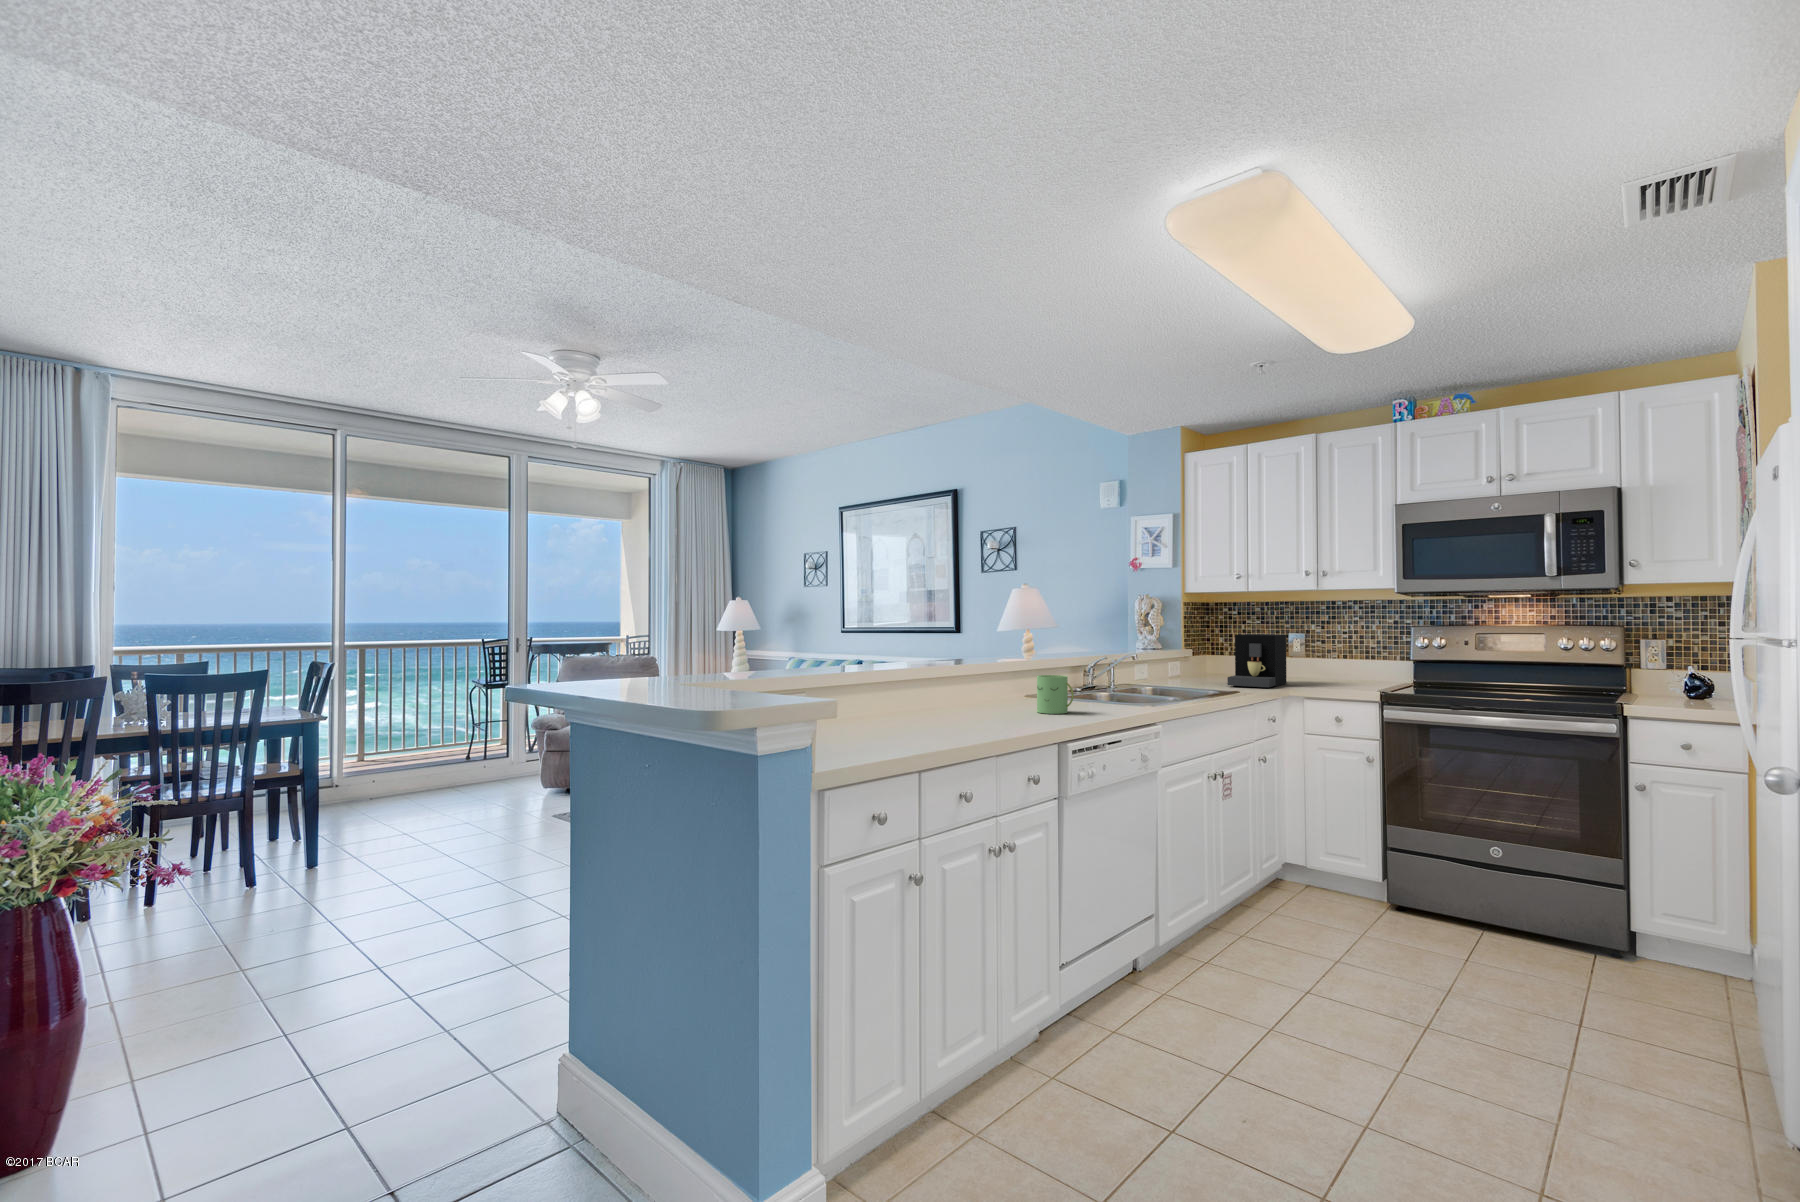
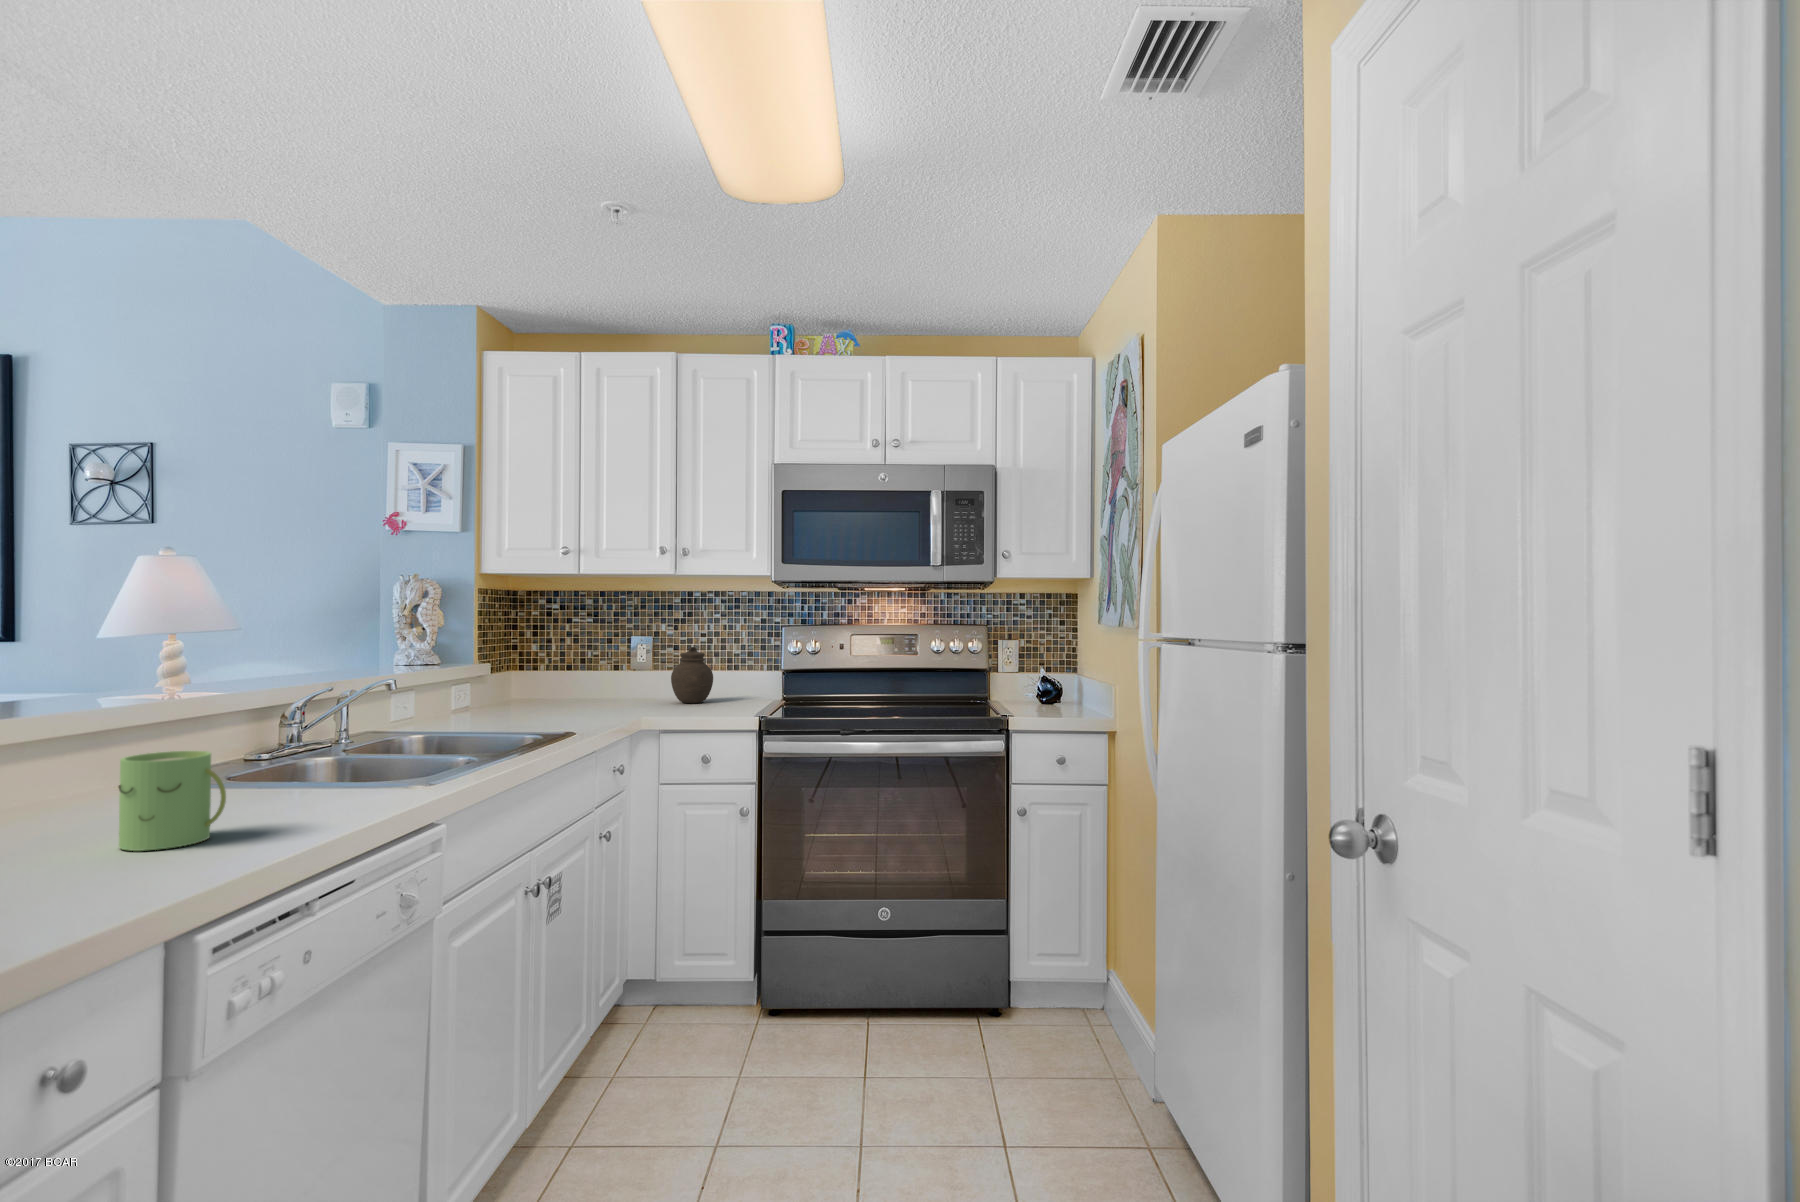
coffee maker: present [1227,634,1287,687] -> none [549,639,631,720]
jar: none [1320,642,1354,683] -> present [671,647,713,703]

